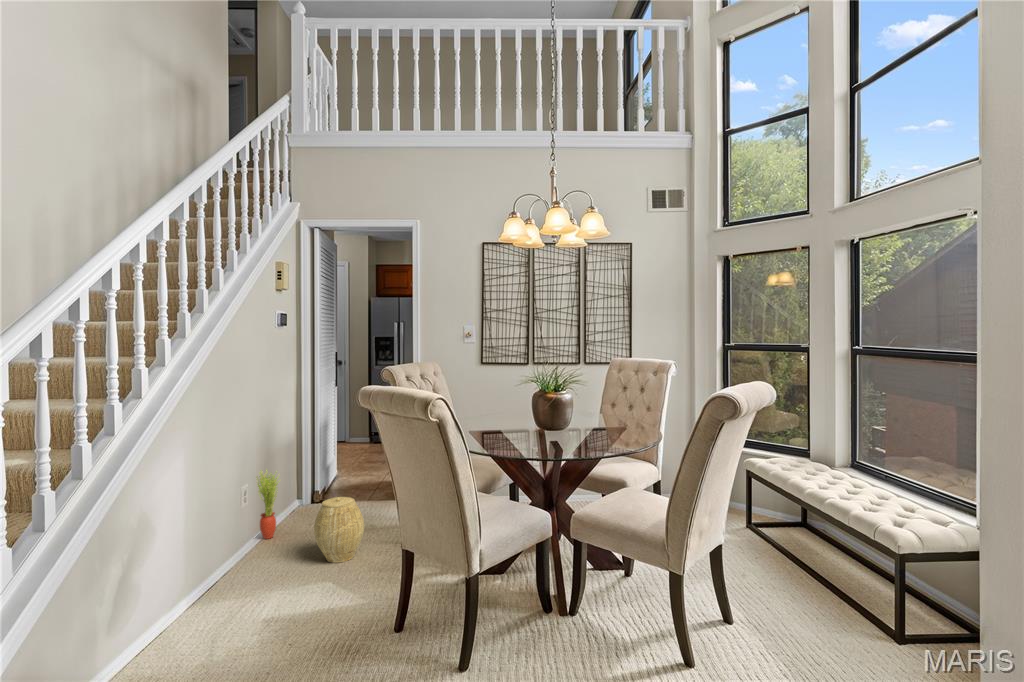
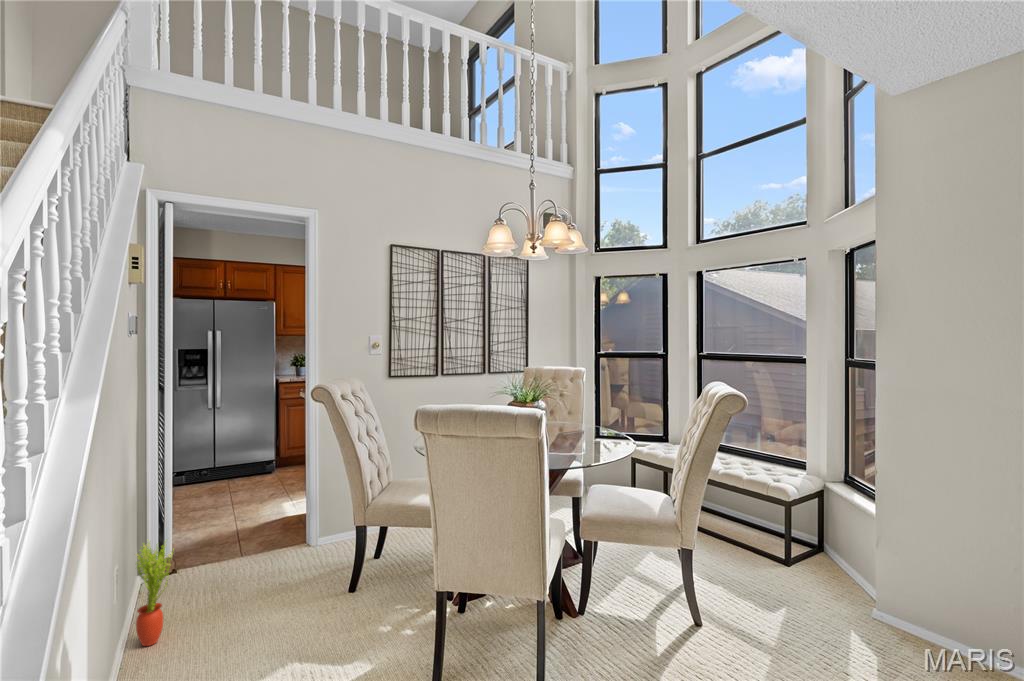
woven basket: present [314,497,364,563] -> none [267,558,338,653]

